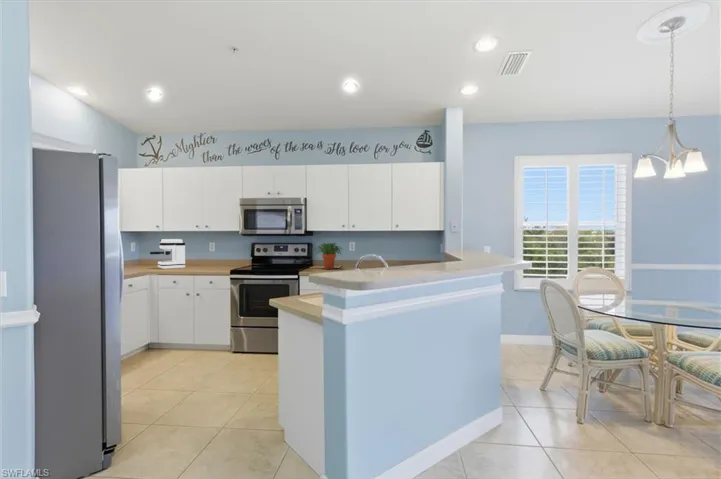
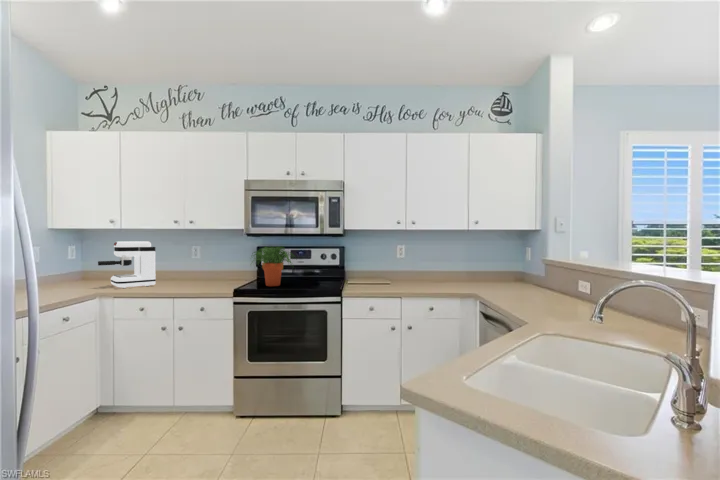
potted plant: present [318,243,341,269] -> present [254,246,292,286]

